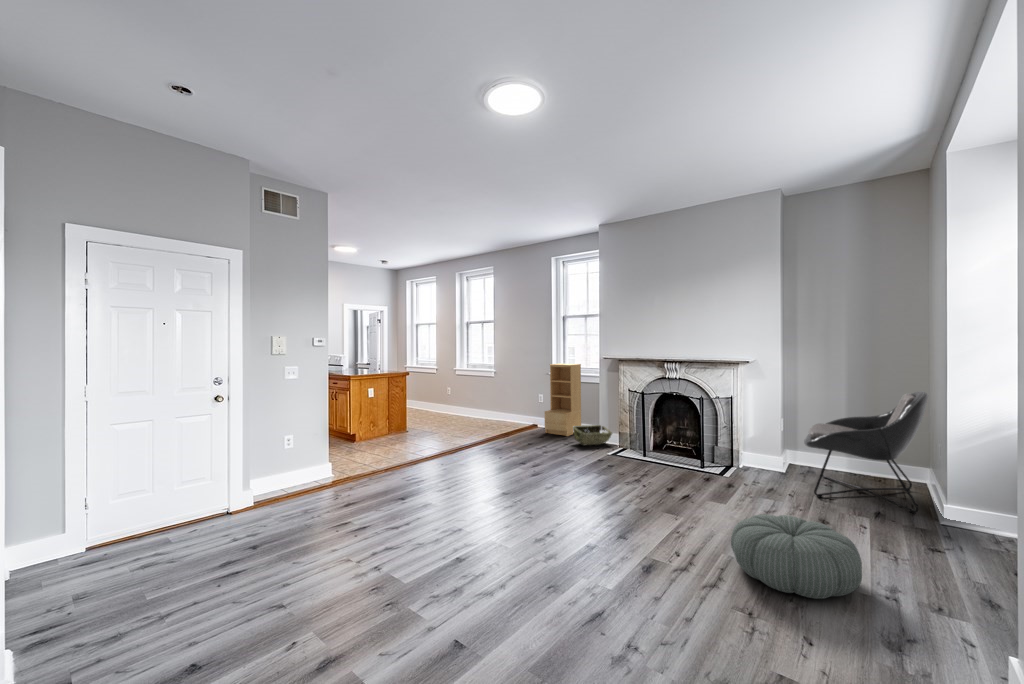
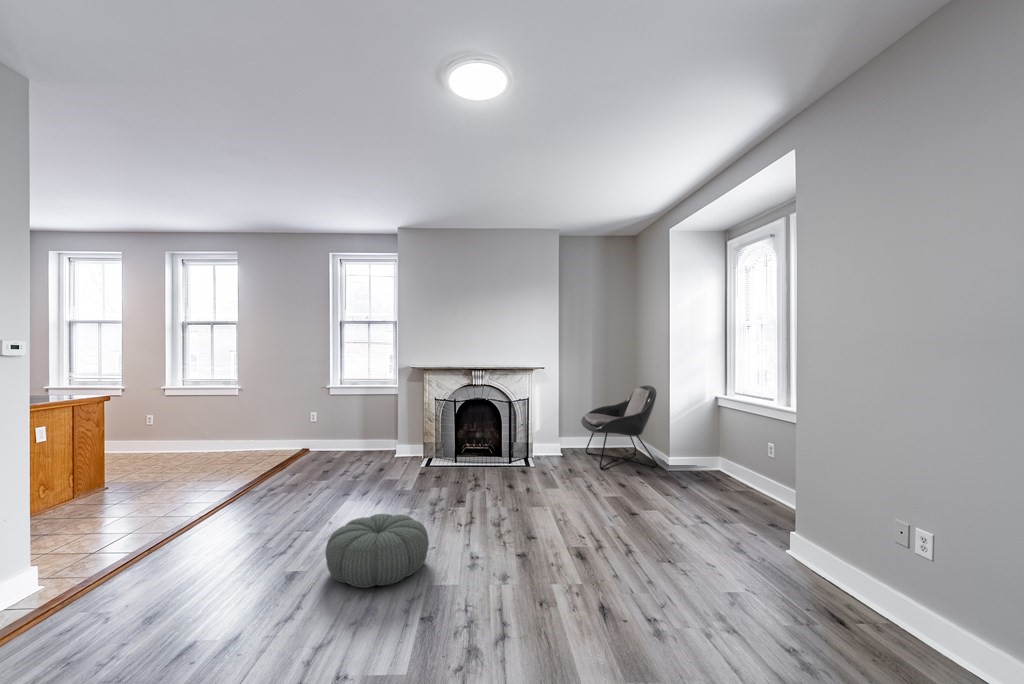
bookshelf: present [545,363,581,436] -> none [327,374,364,455]
woven basket: present [573,425,612,446] -> none [373,437,414,461]
pouf: present [731,514,862,599] -> present [325,514,429,588]

